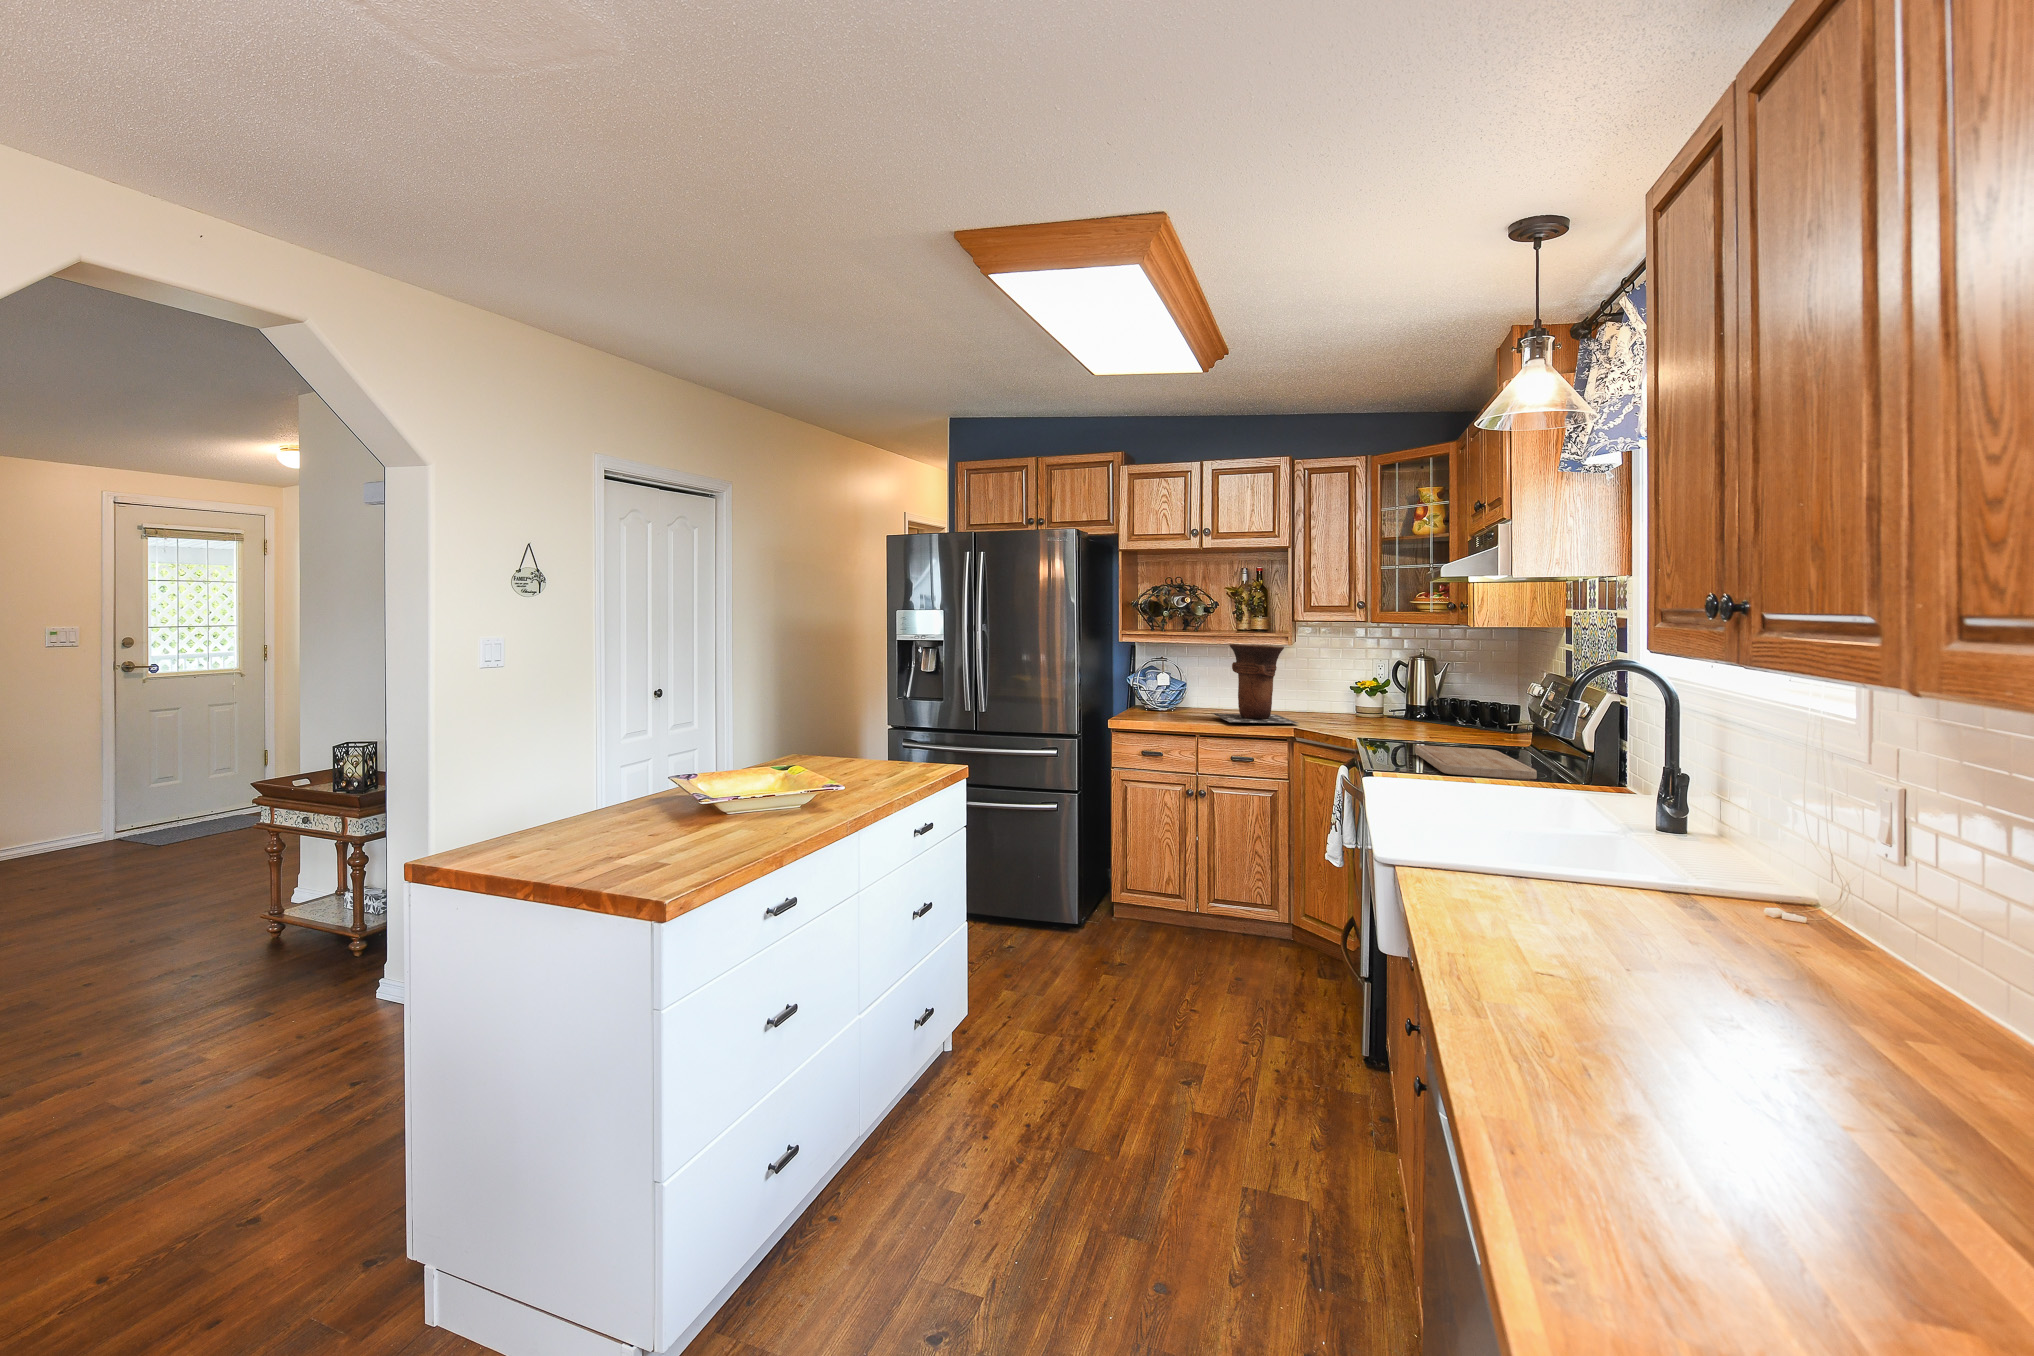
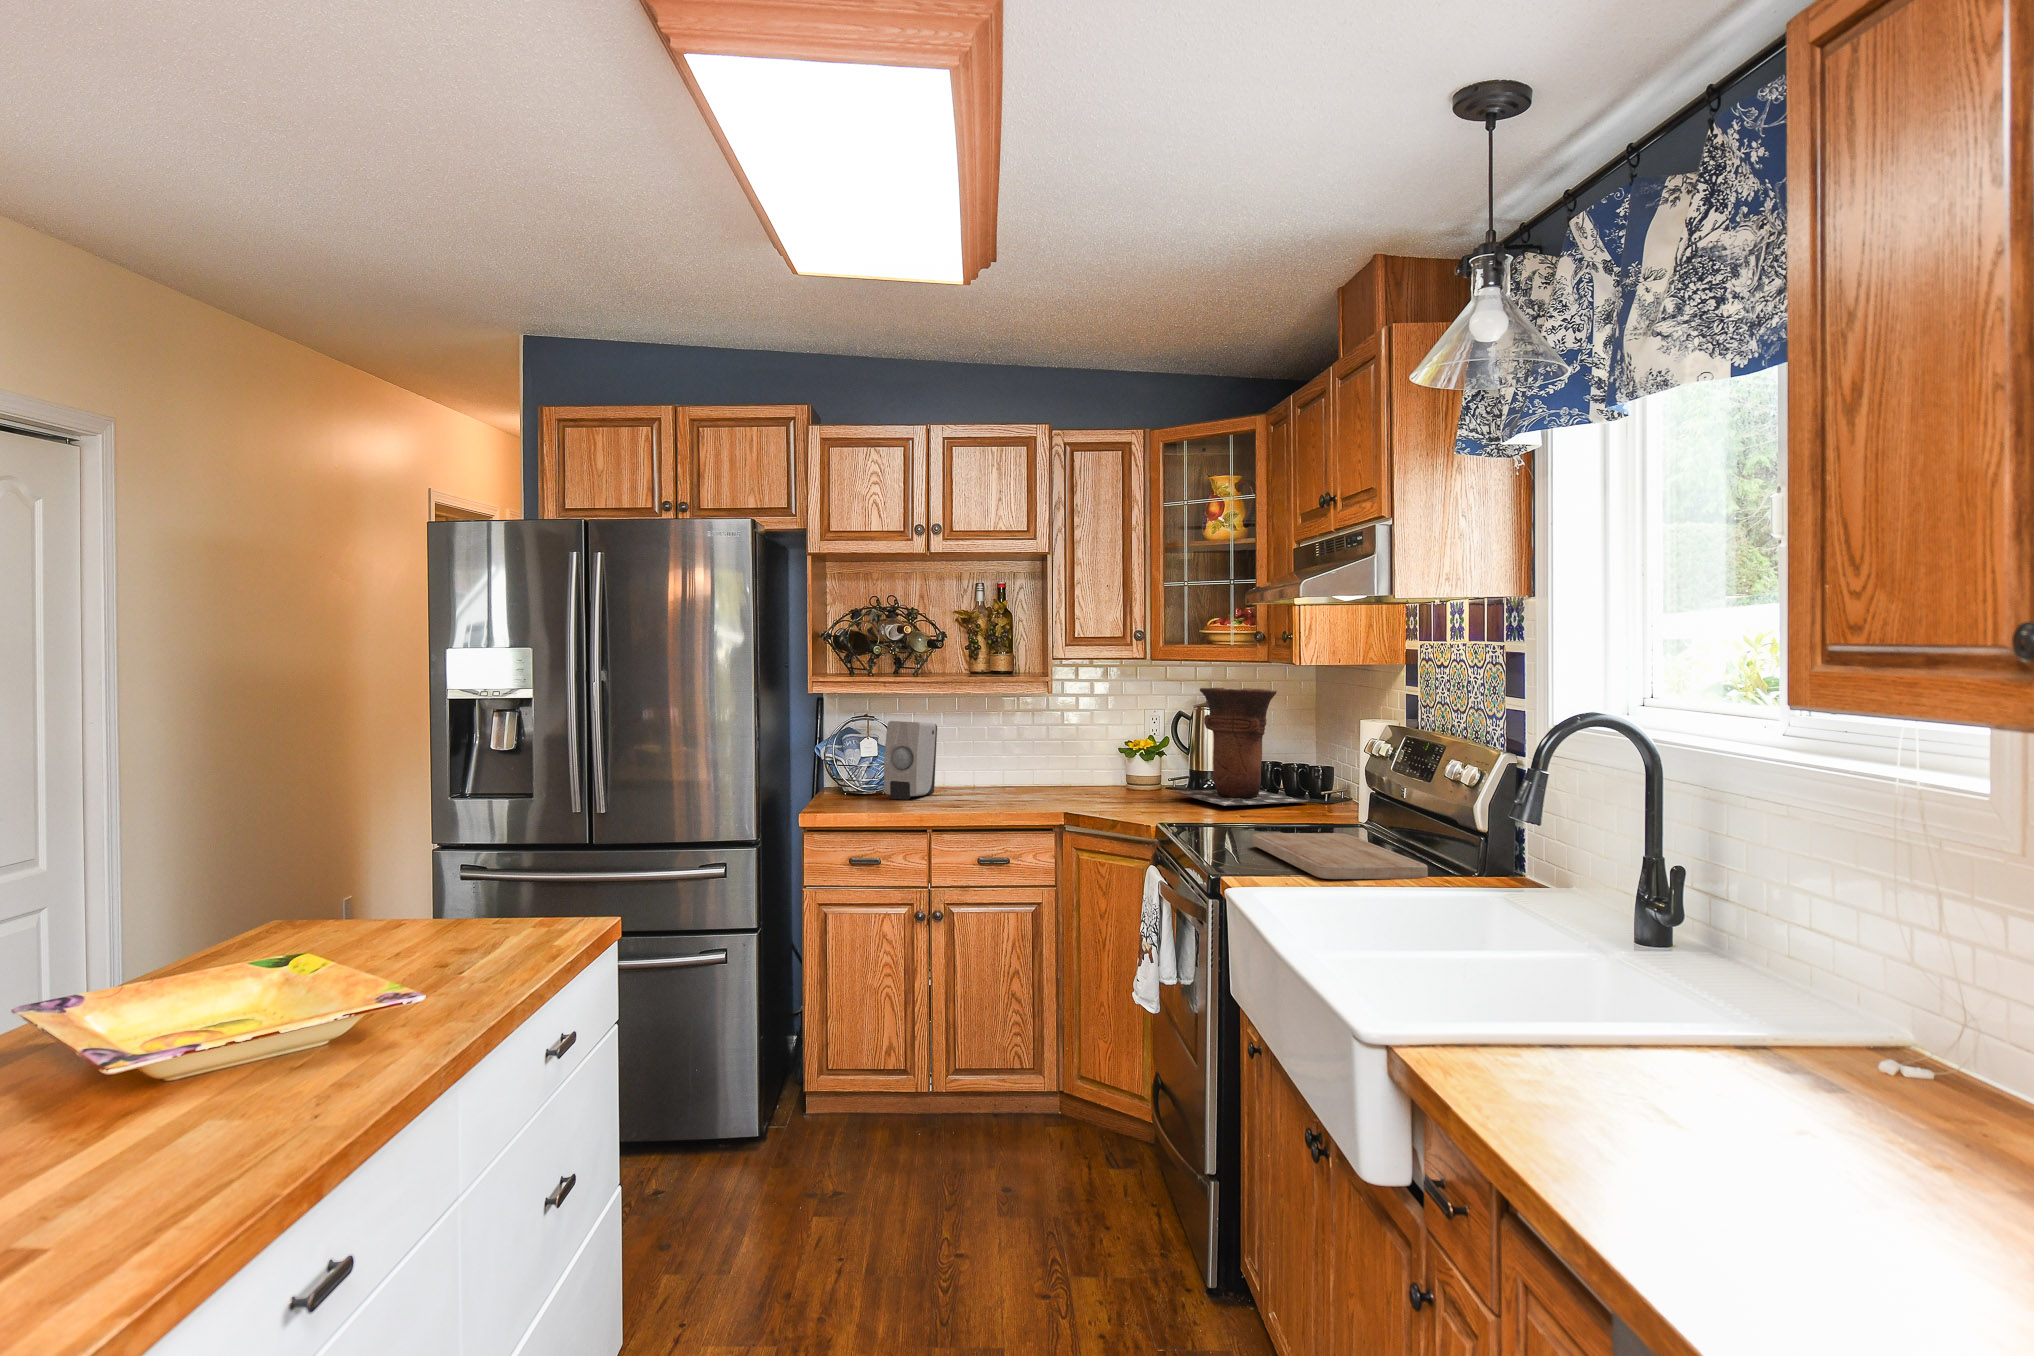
vase: present [1212,644,1298,723] -> present [1170,688,1308,806]
soap dispenser: none [1171,663,1211,716] -> present [884,721,937,800]

